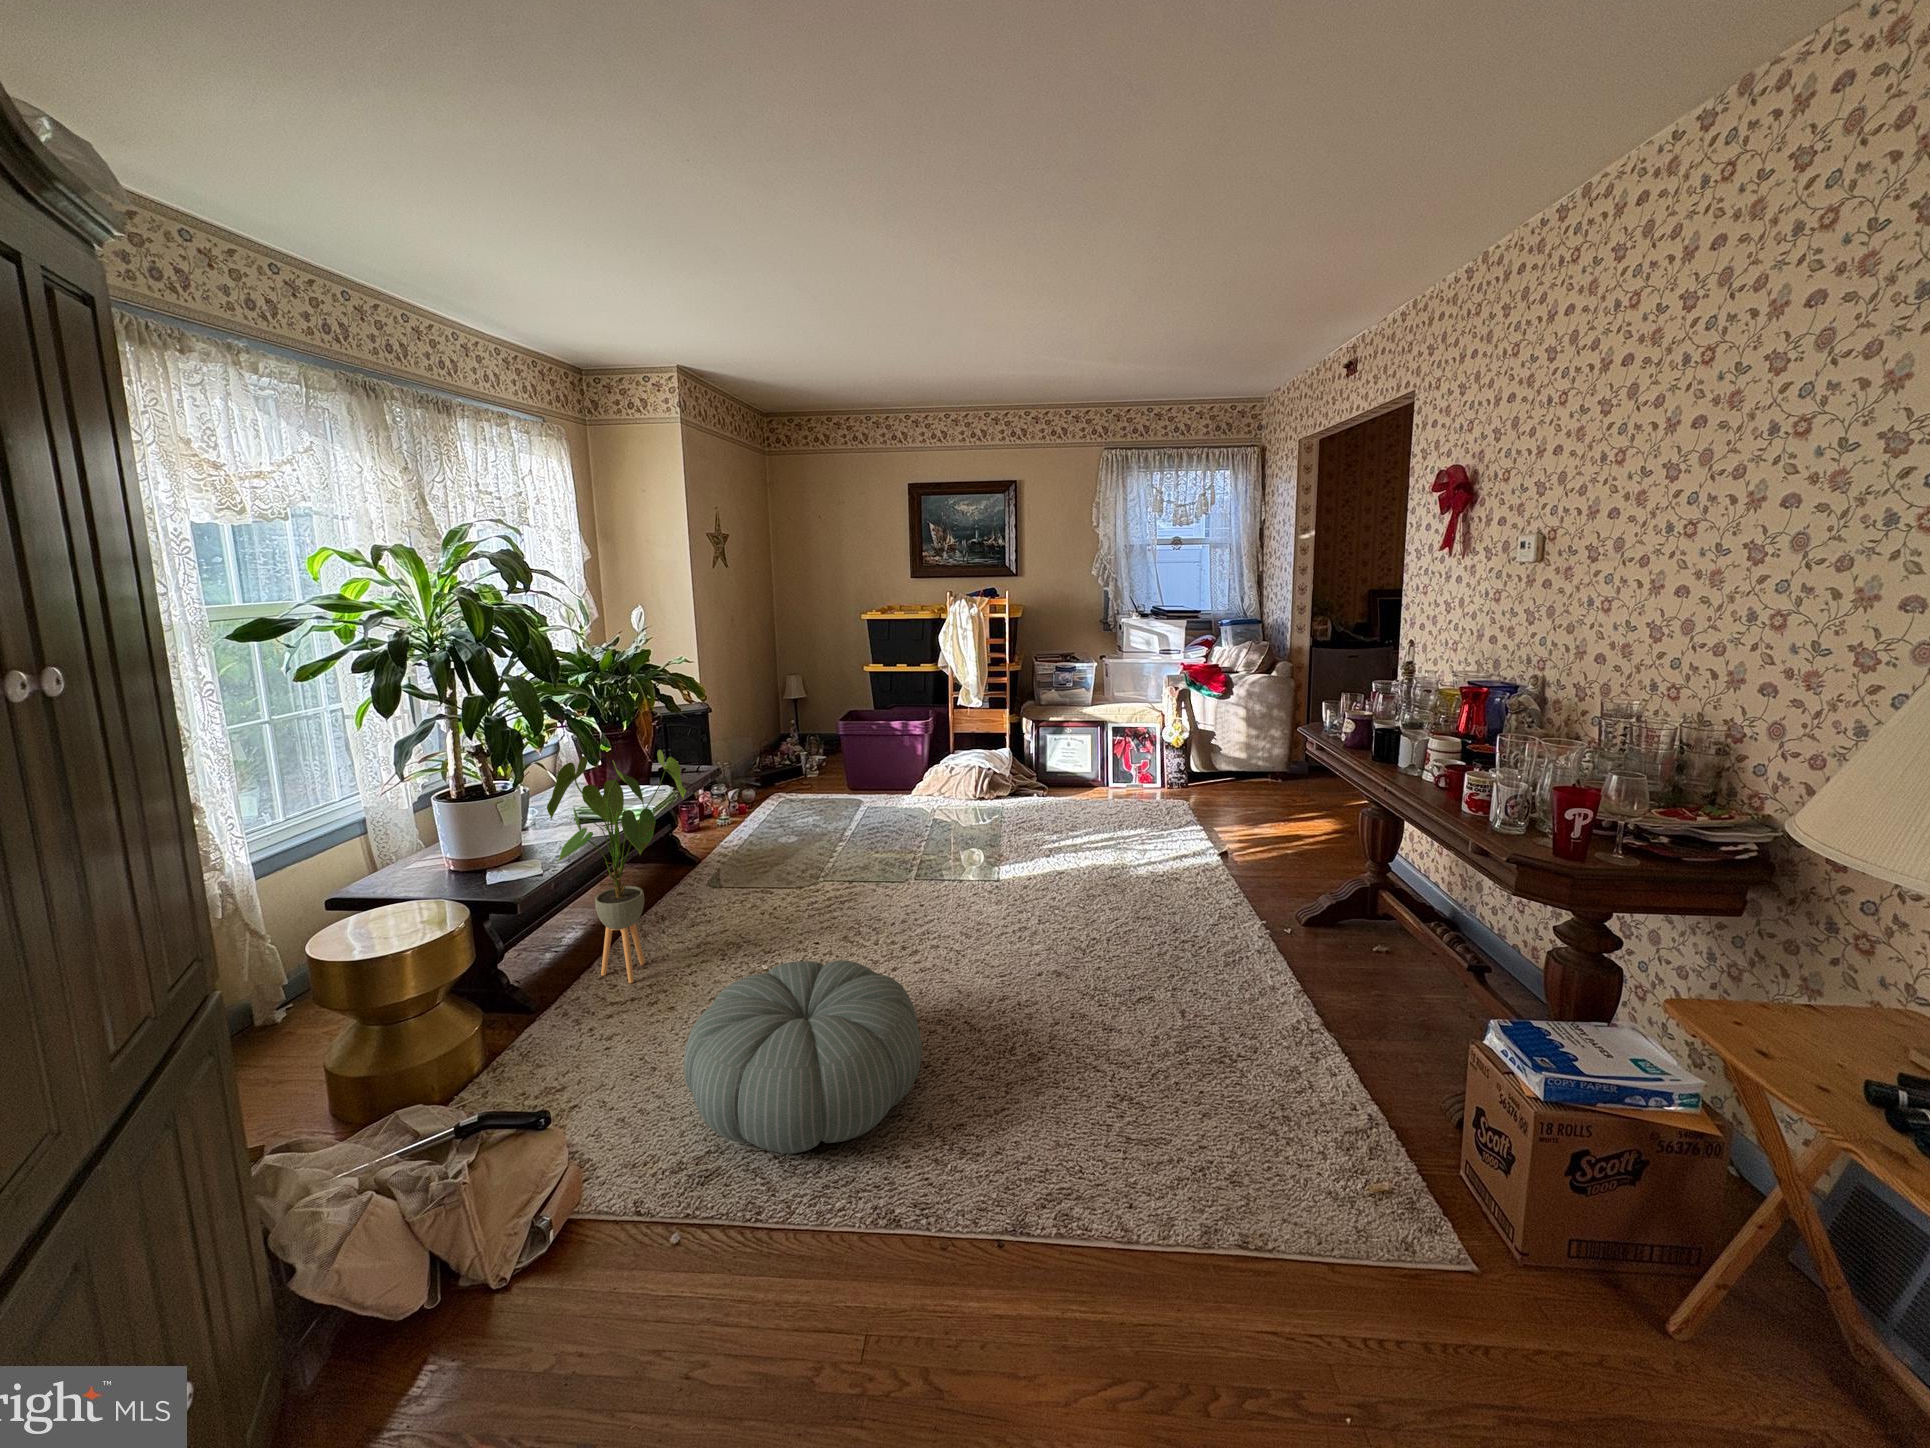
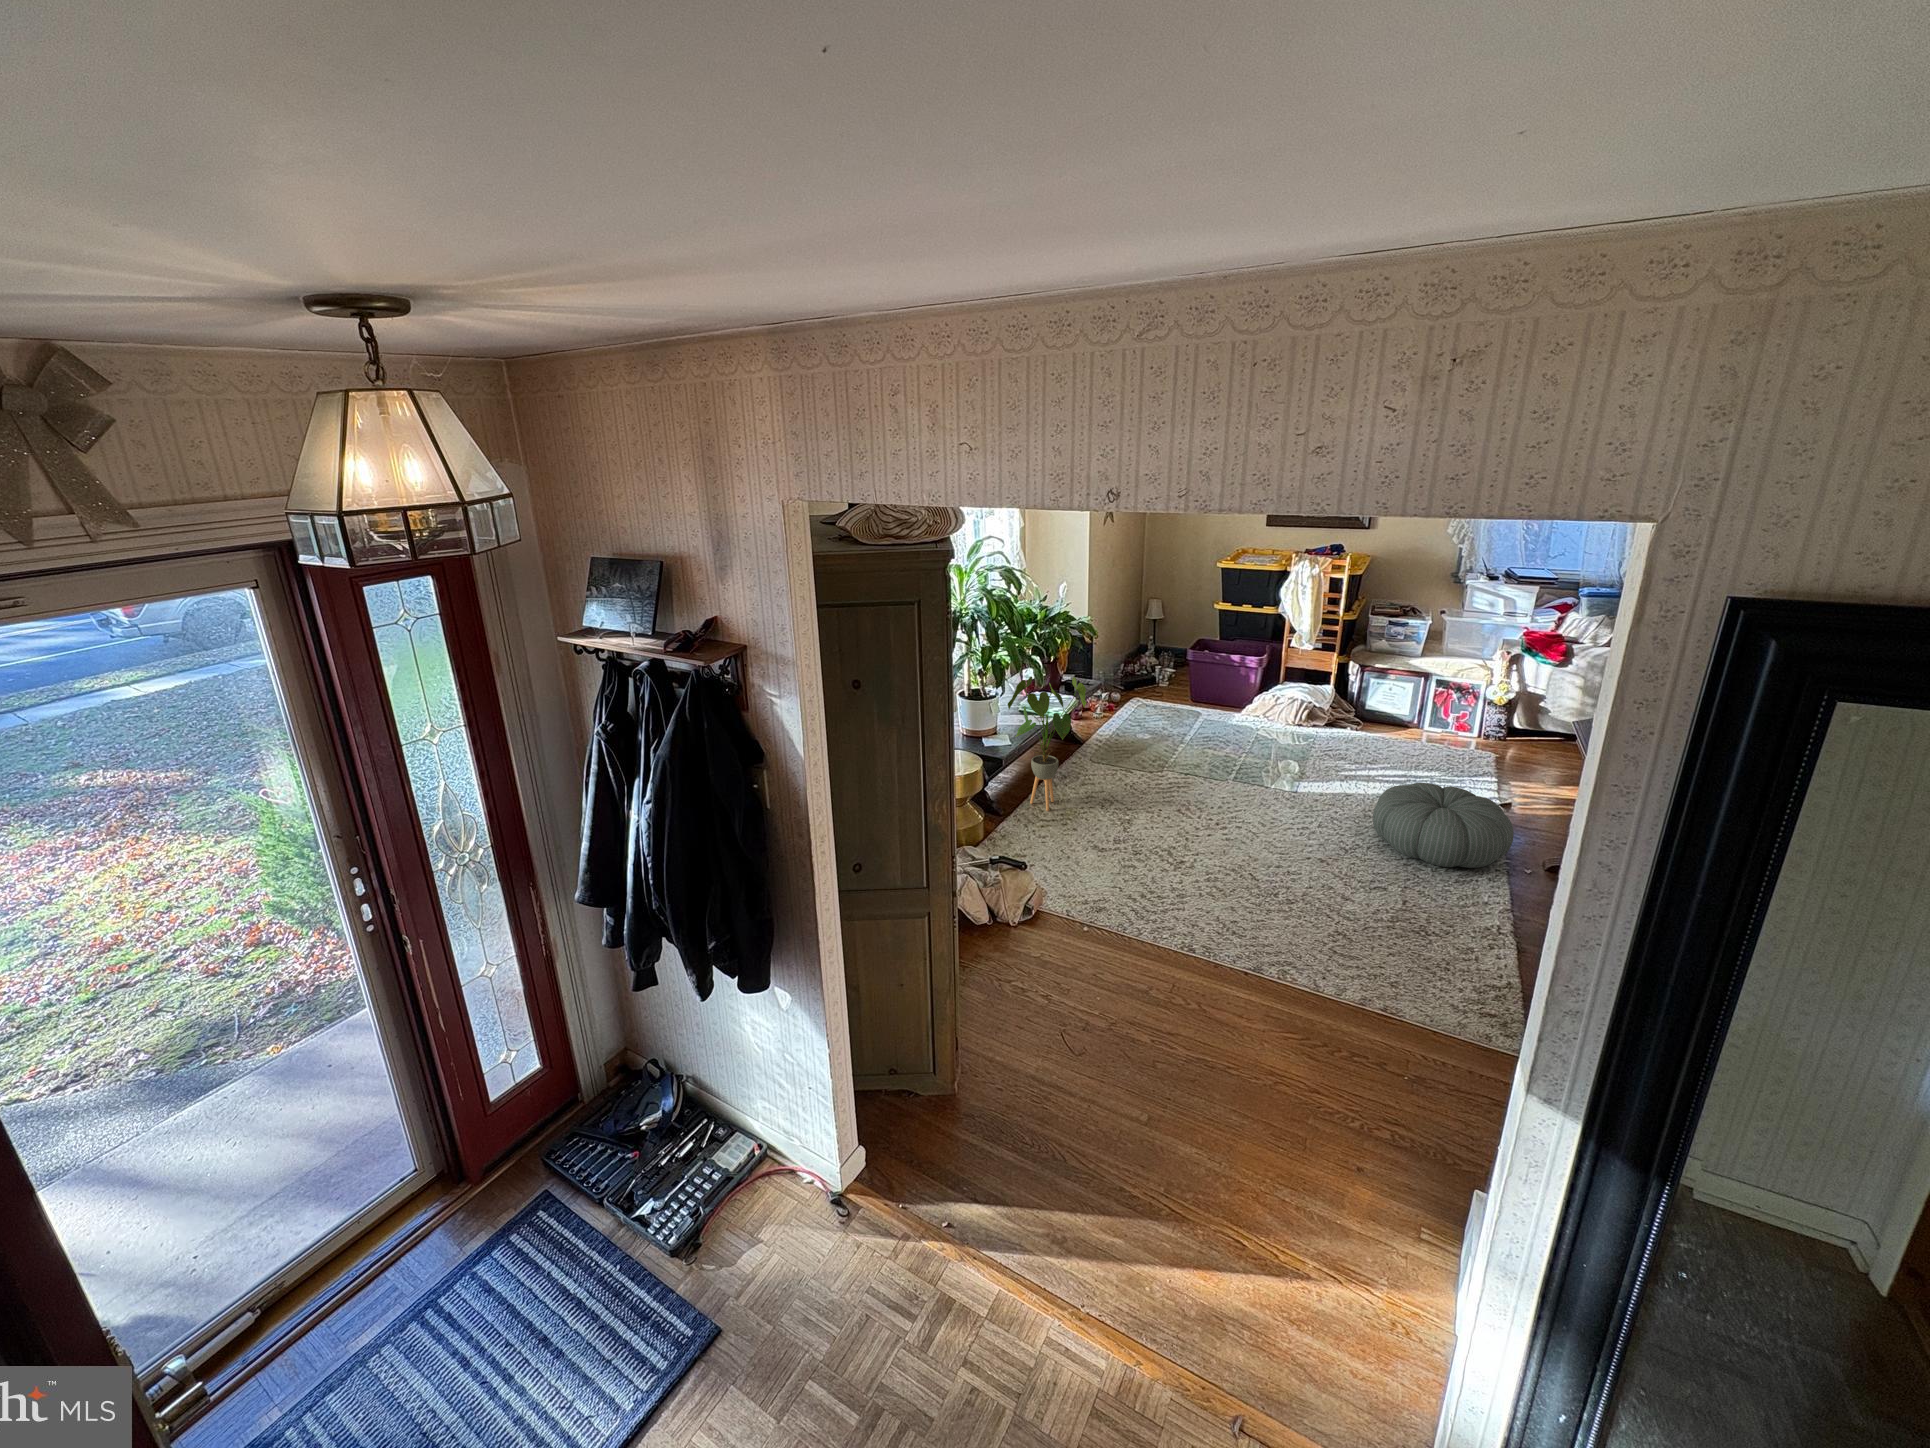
pouf: present [684,960,922,1153] -> present [1373,783,1513,868]

